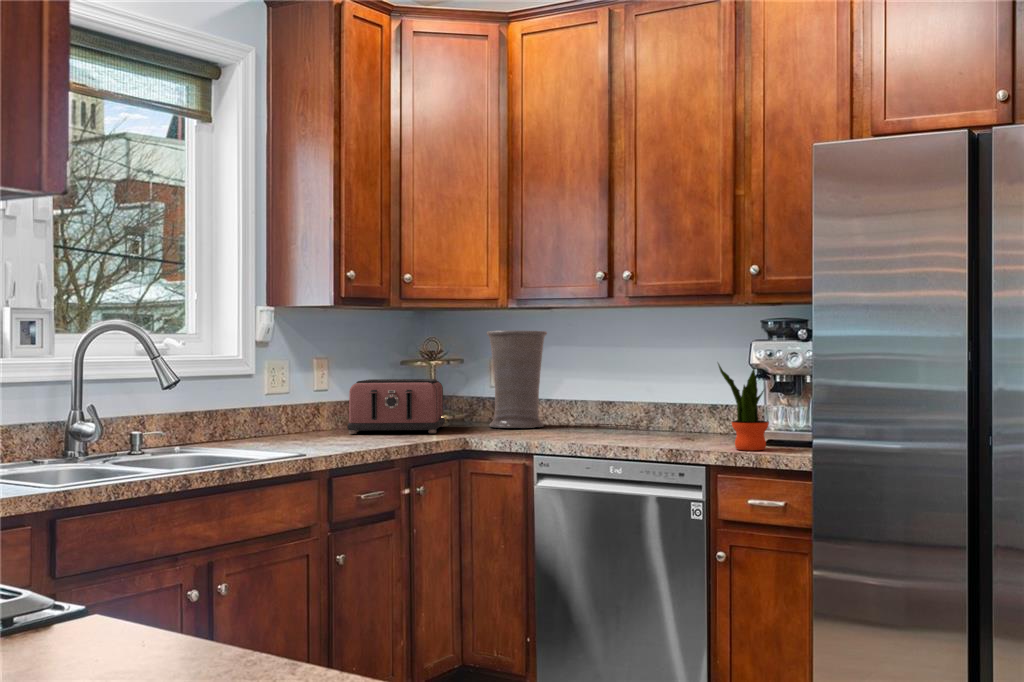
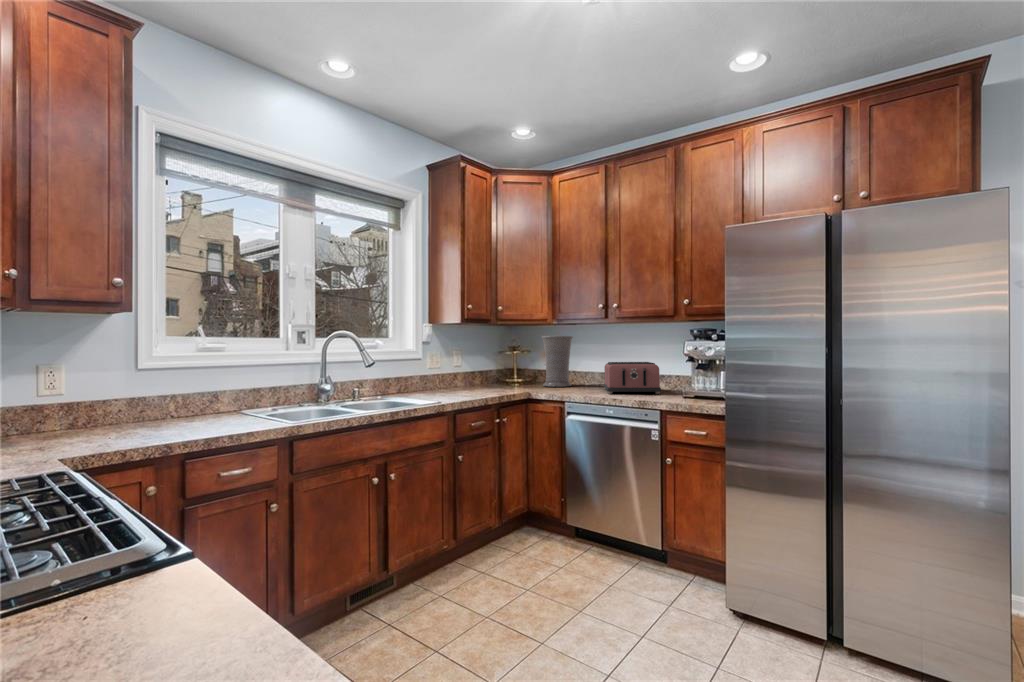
potted plant: present [718,363,769,450] -> none [666,352,696,402]
toaster: present [347,379,445,434] -> present [604,362,661,394]

